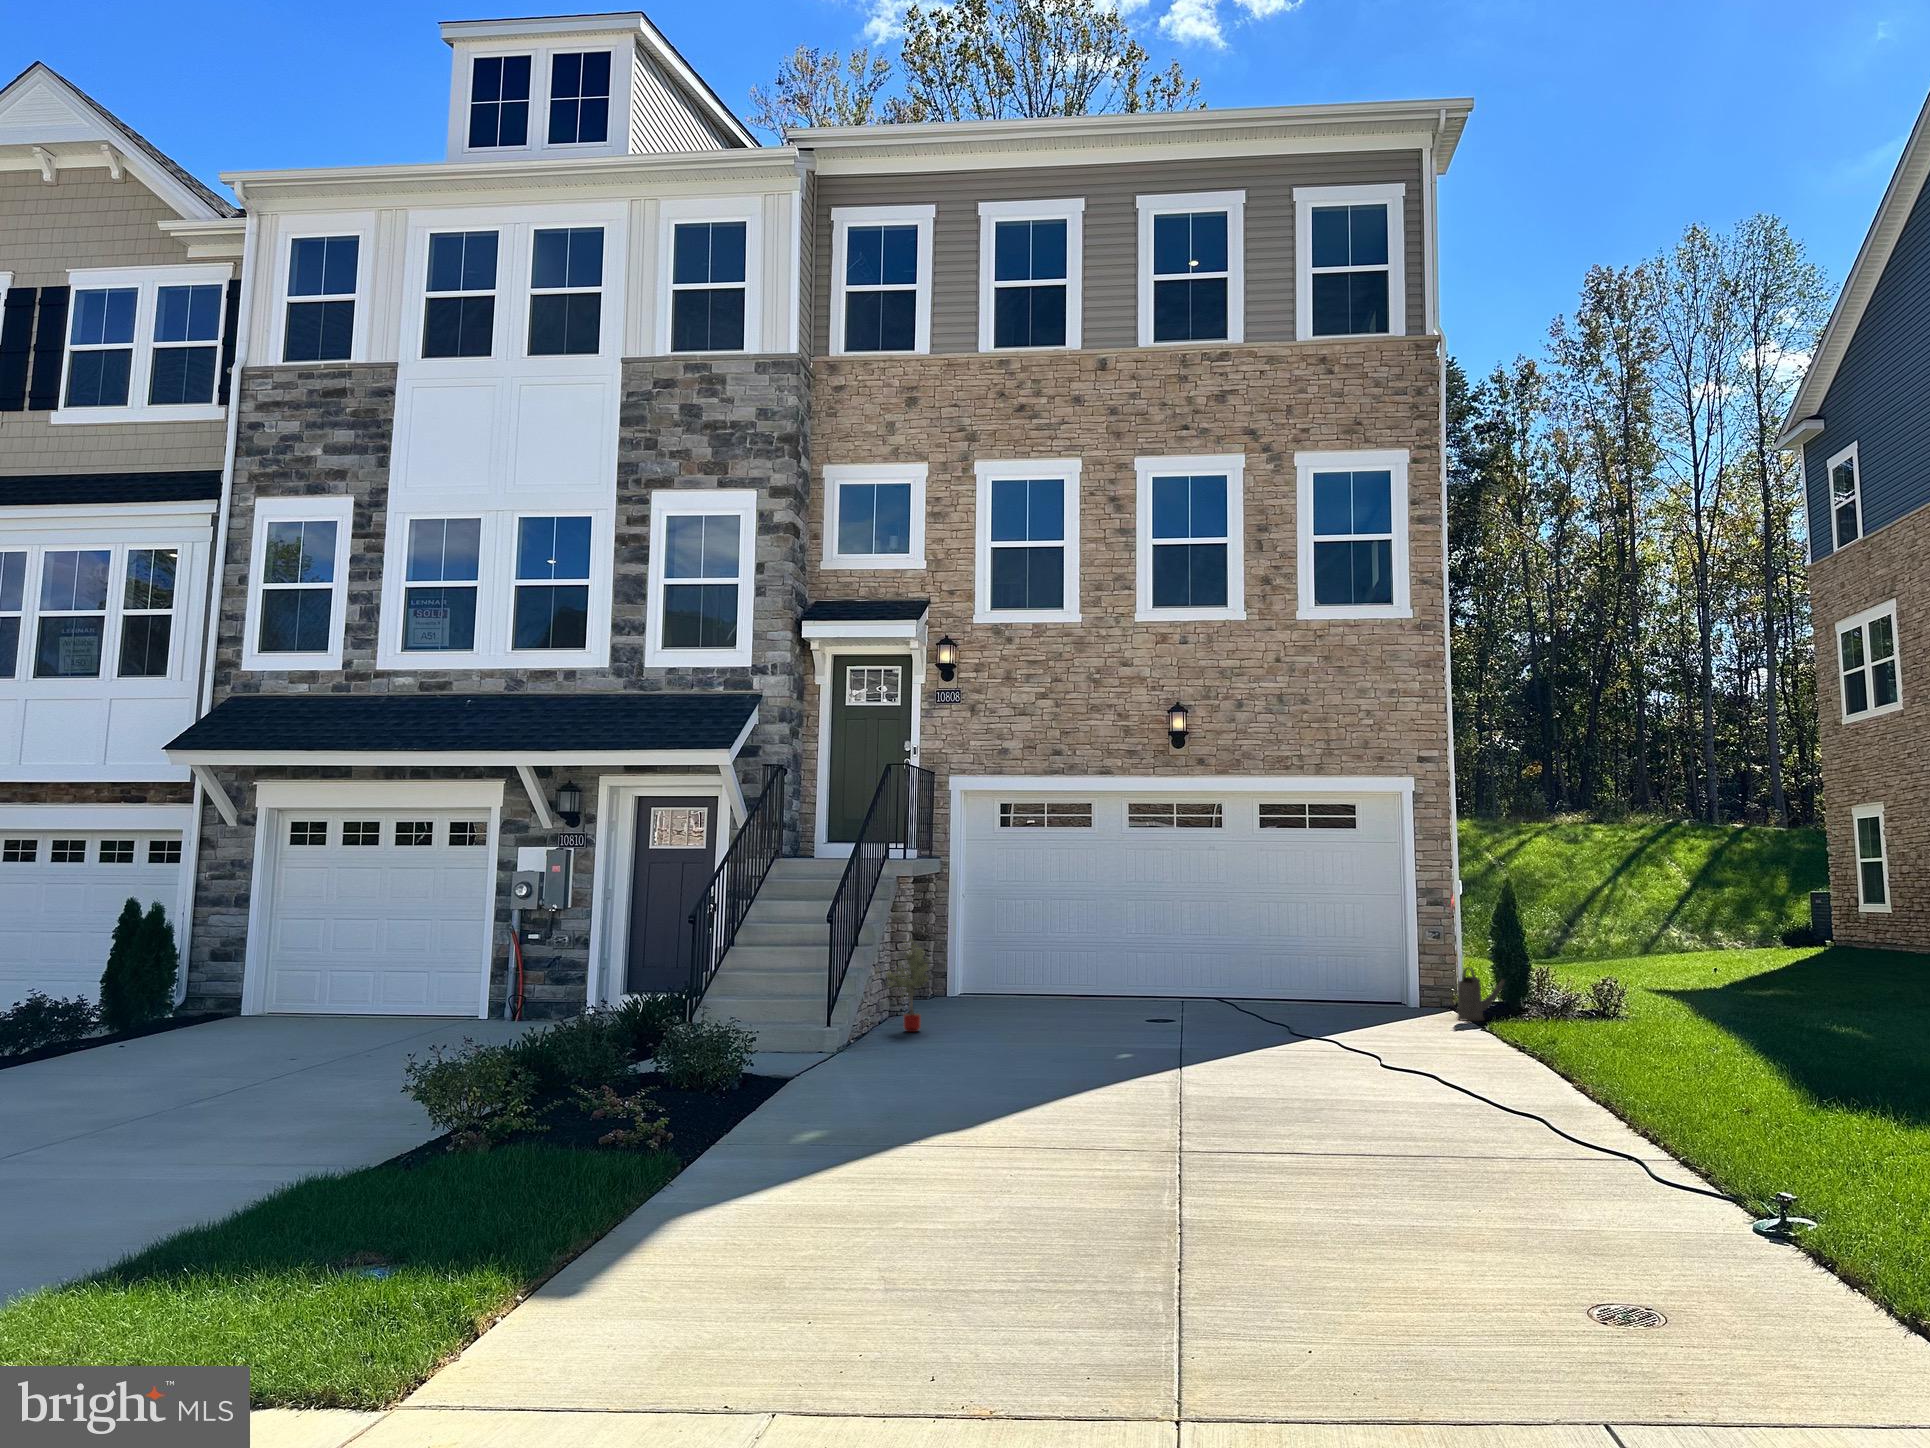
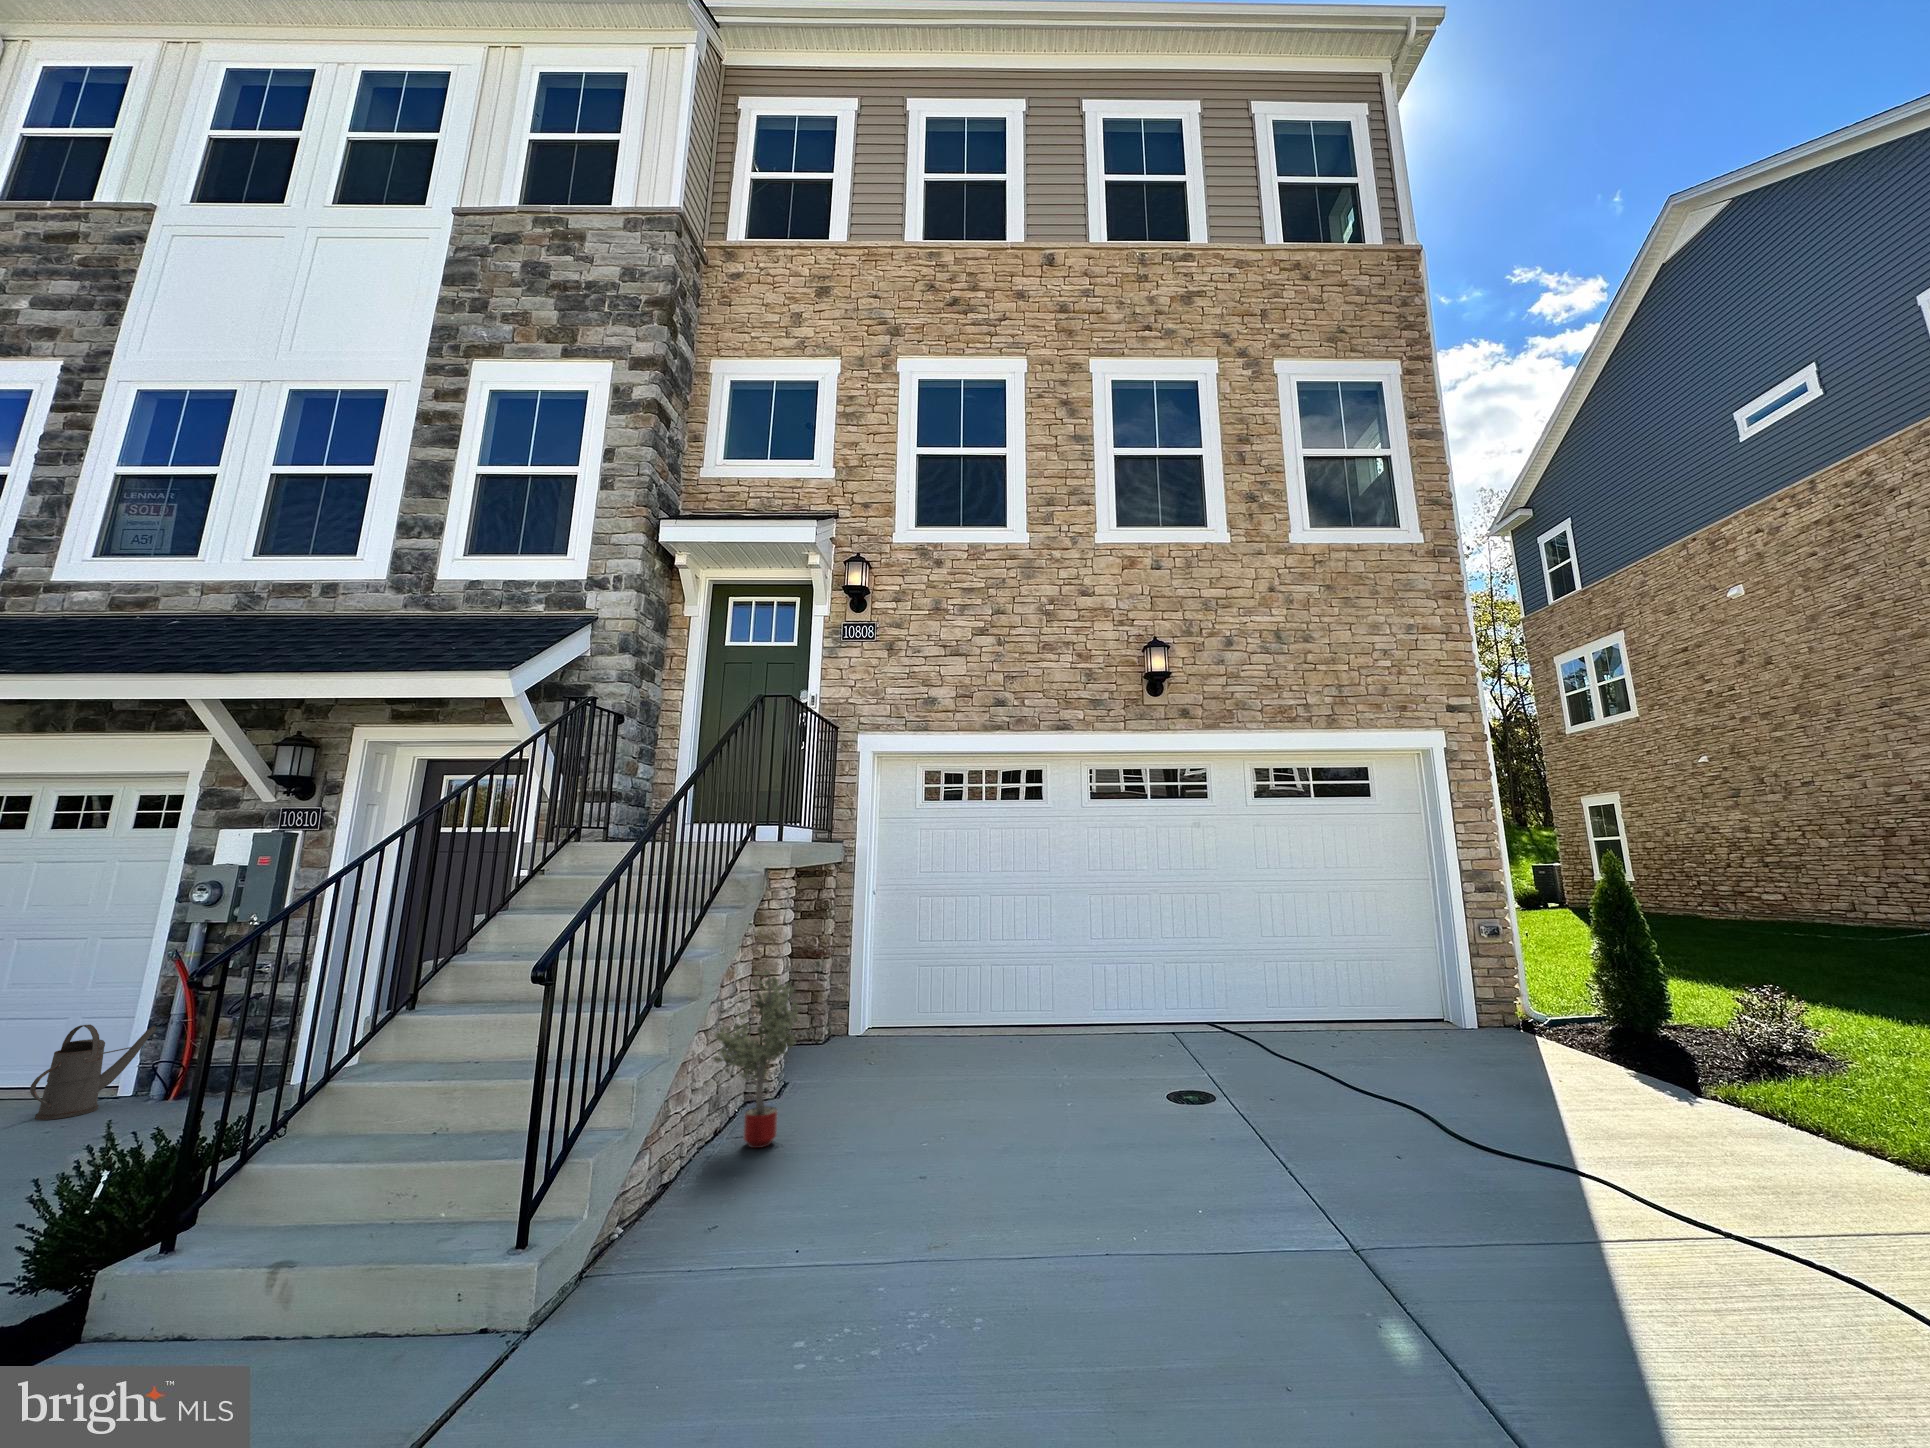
watering can: present [1450,967,1505,1021] -> present [30,1025,156,1120]

